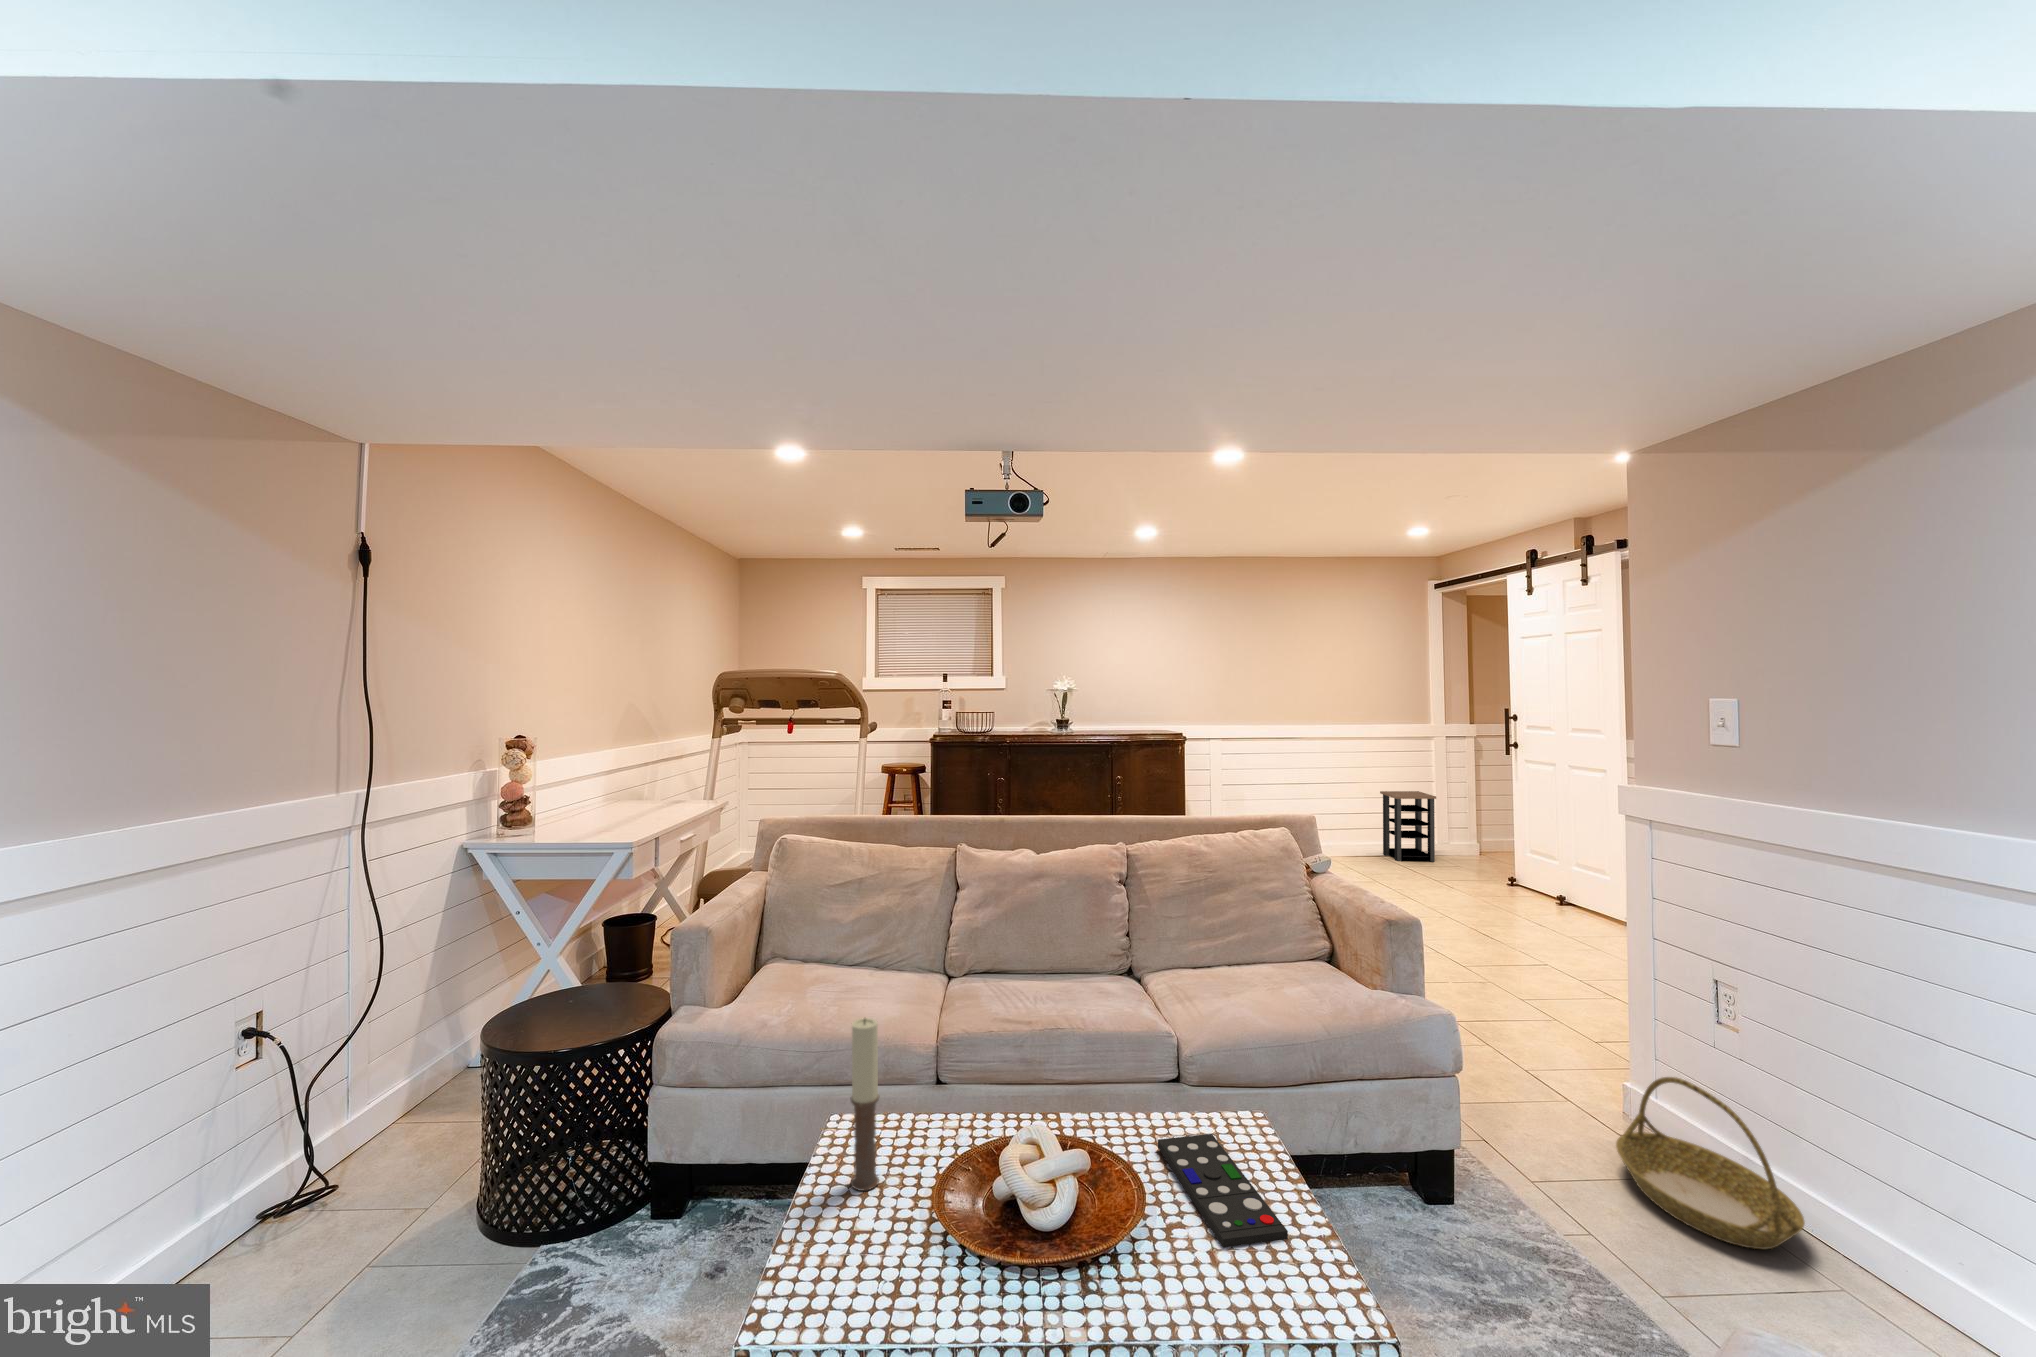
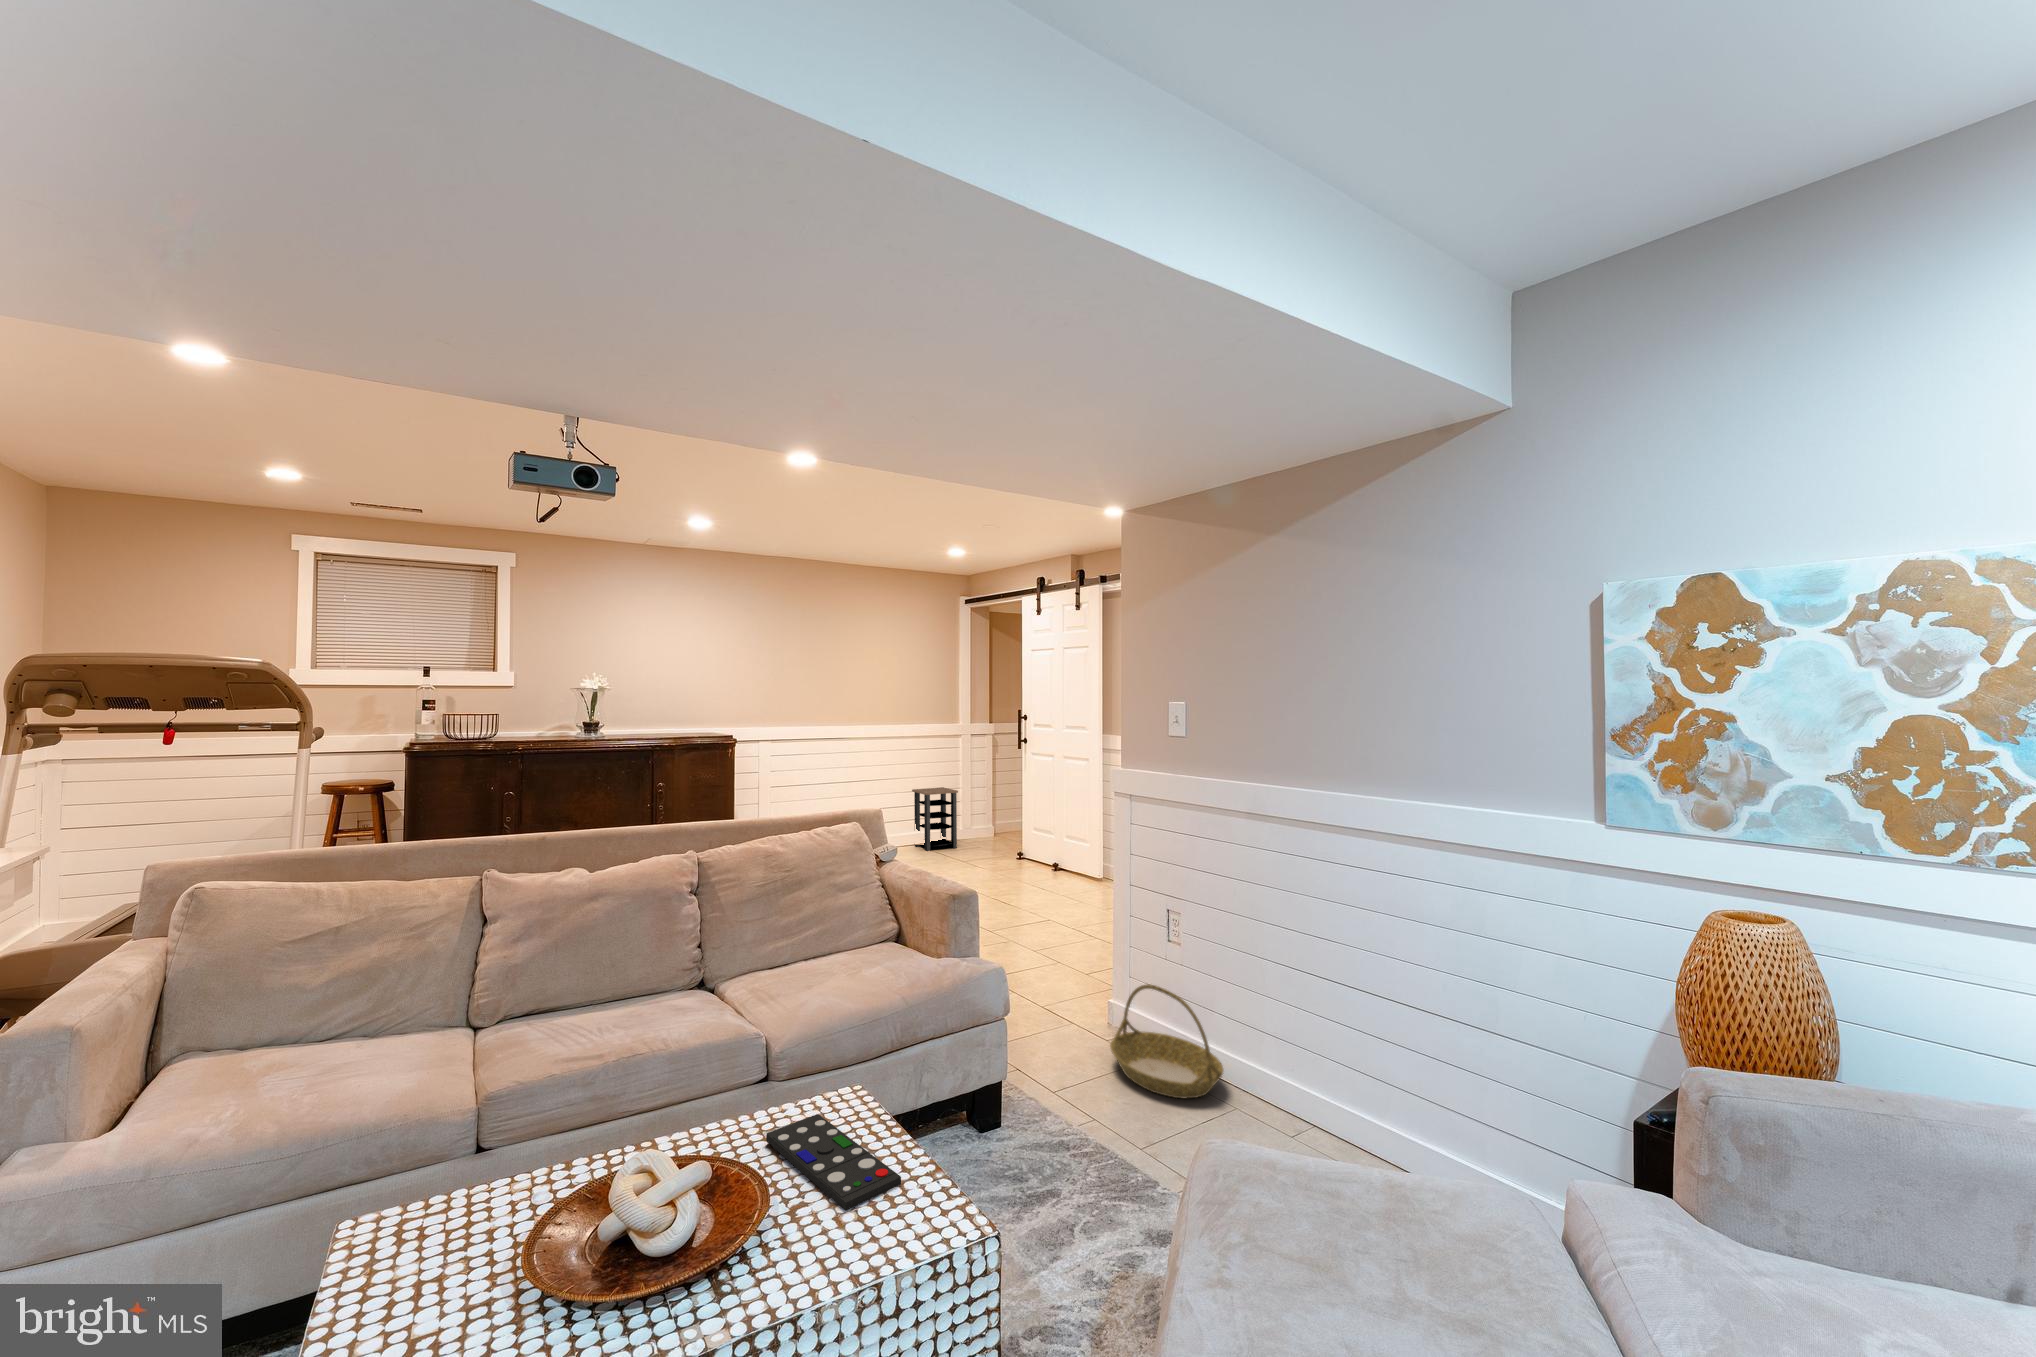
candle: present [851,1018,879,1191] -> none [395,1080,437,1293]

